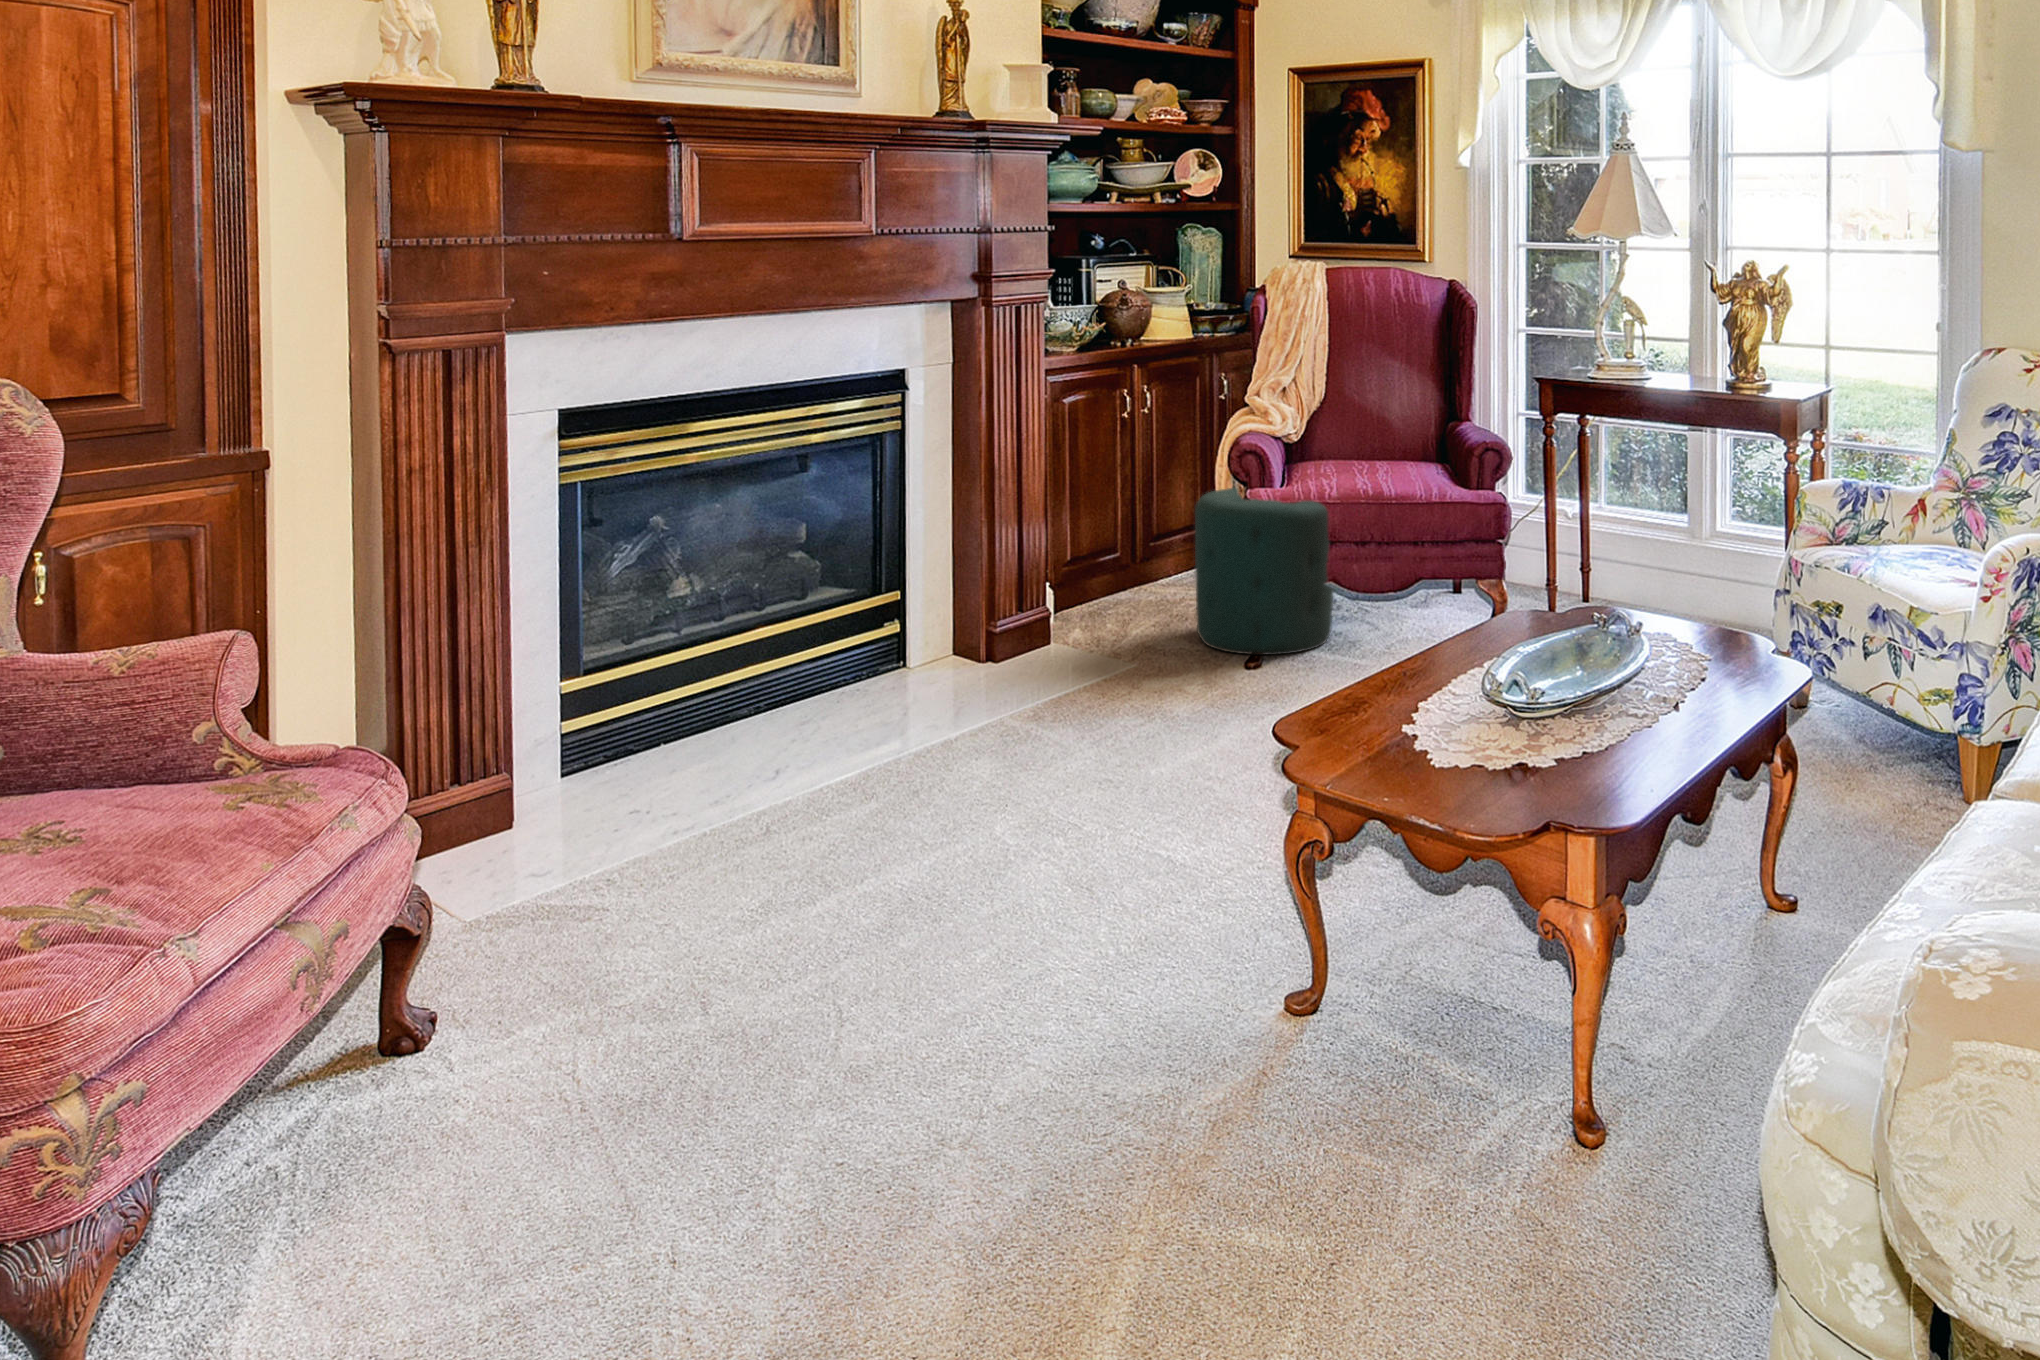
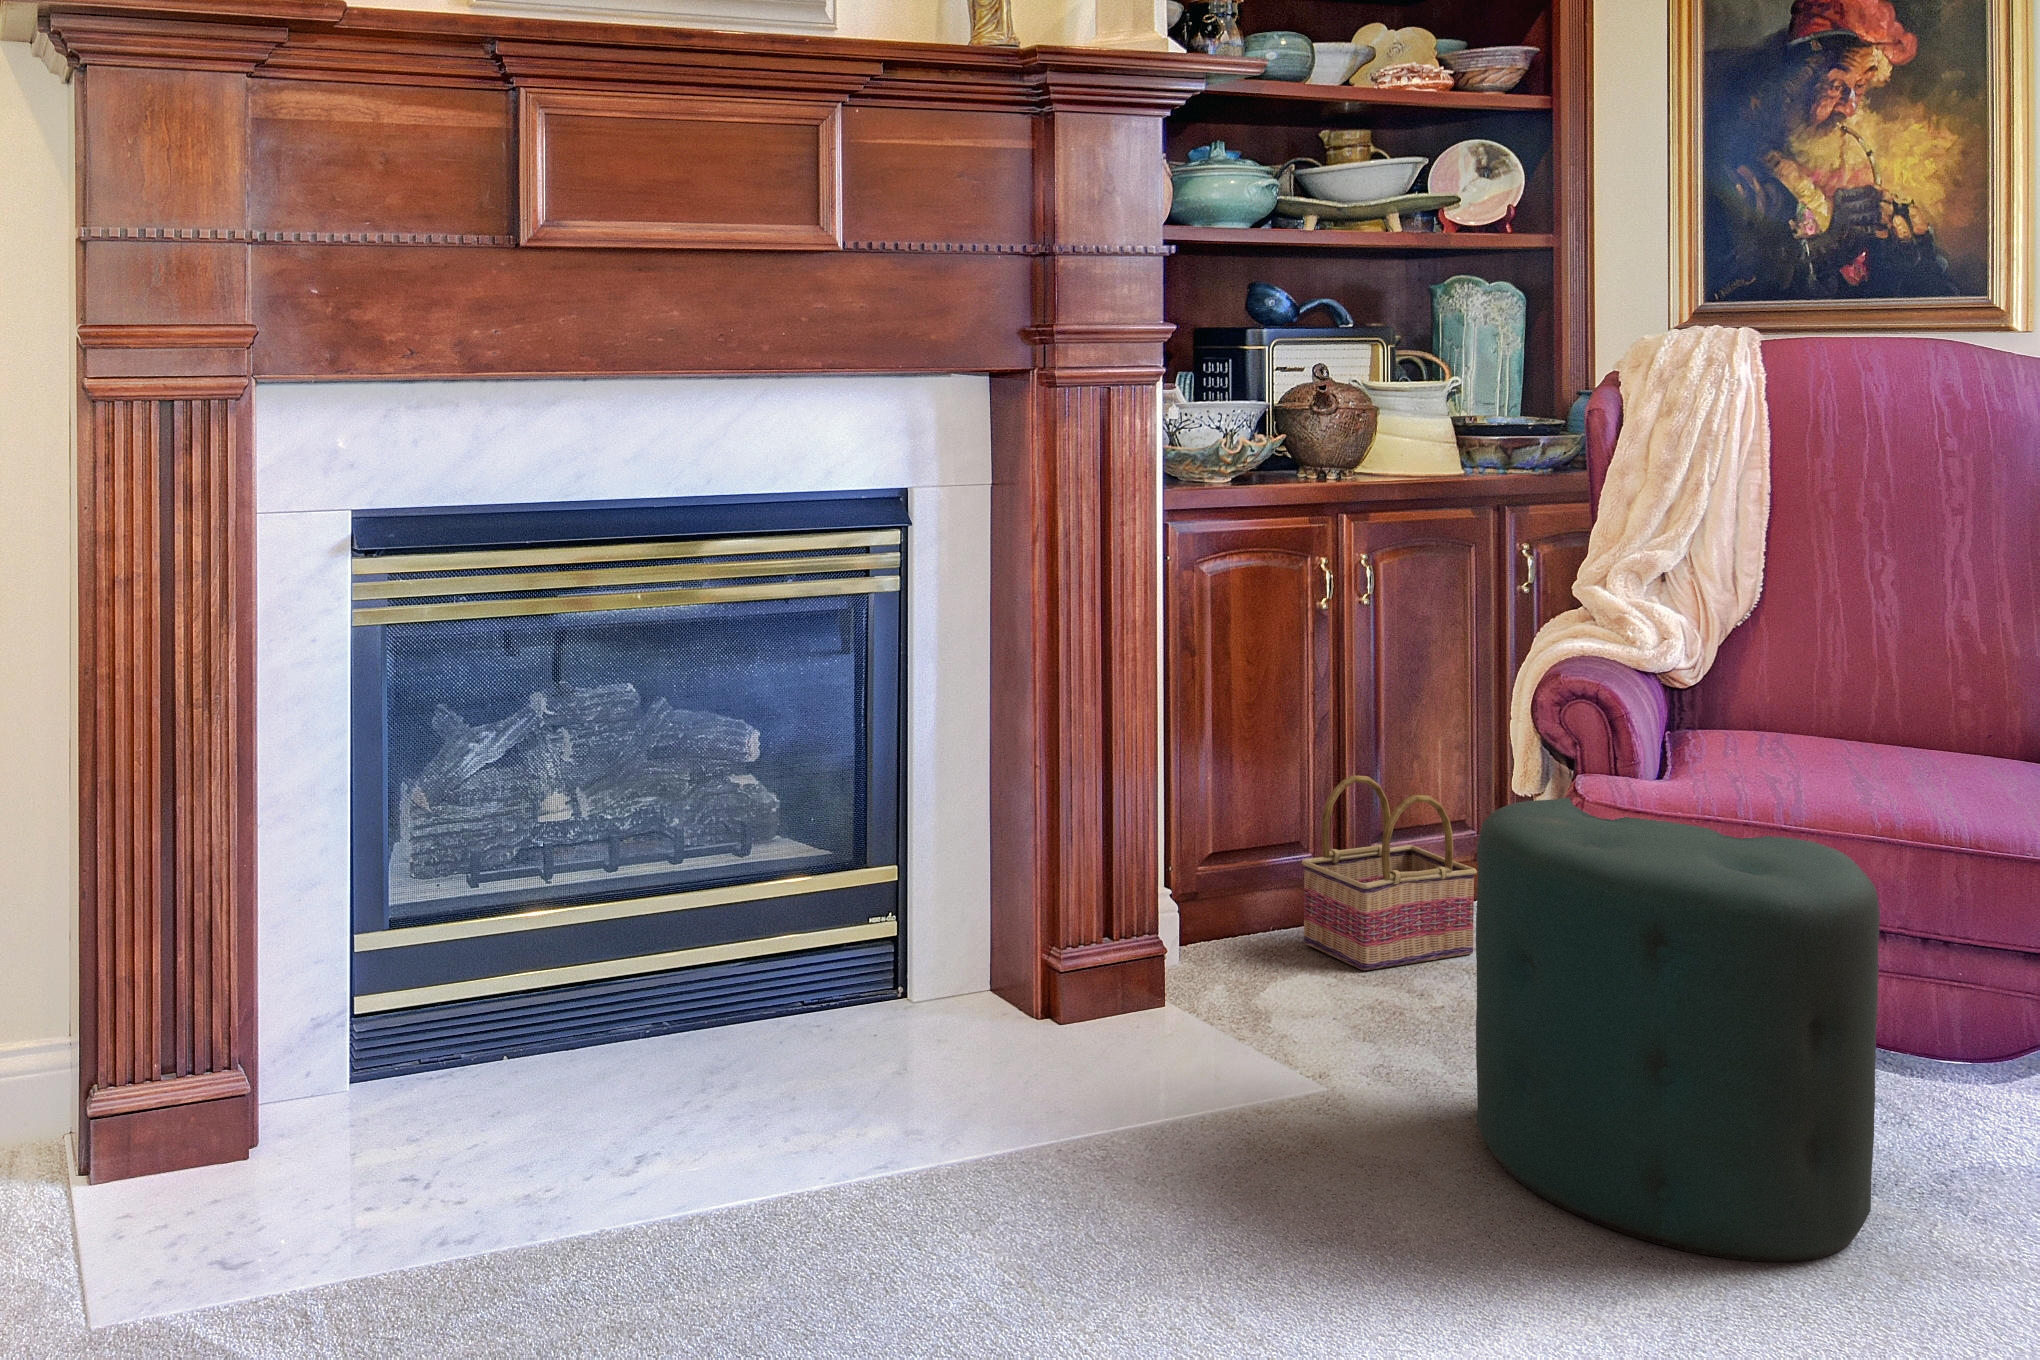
basket: none [1124,501,1203,593] -> present [1302,775,1477,971]

